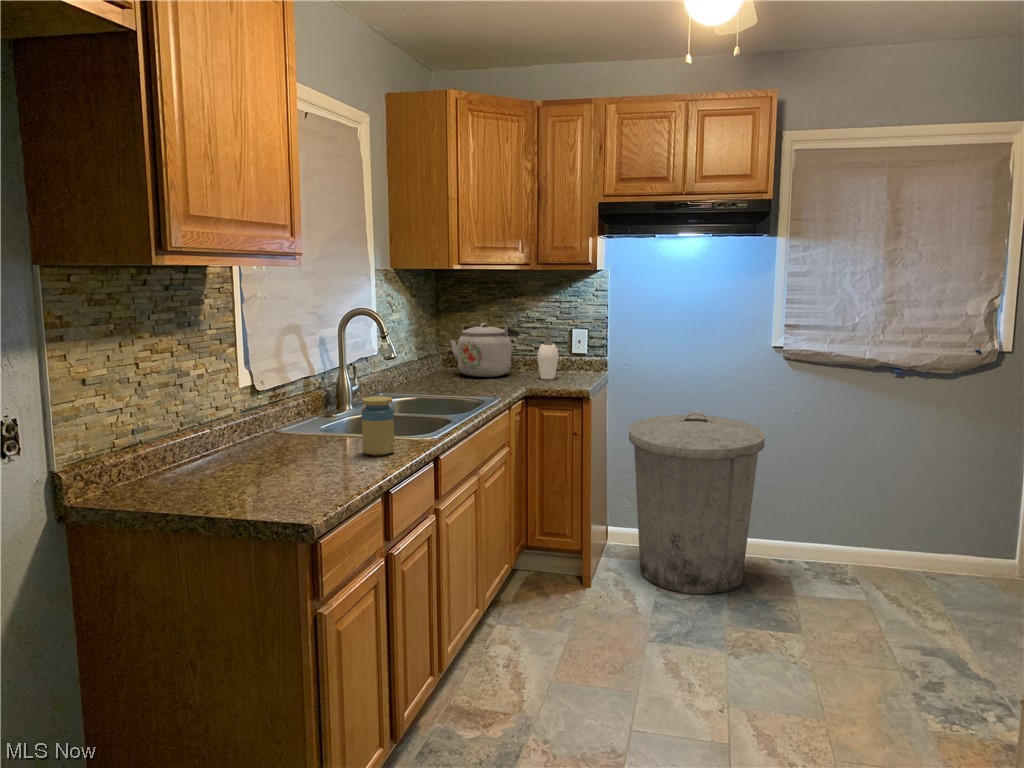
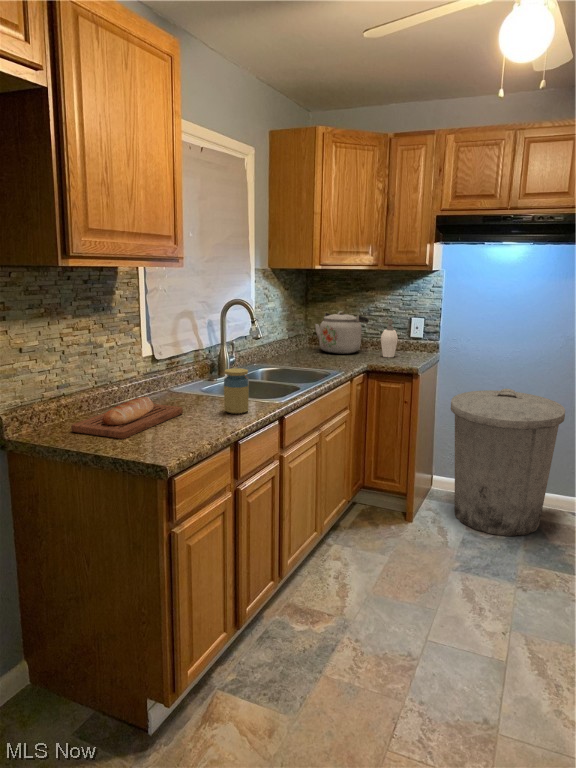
bread loaf: none [160,439,307,495] -> present [71,397,183,439]

